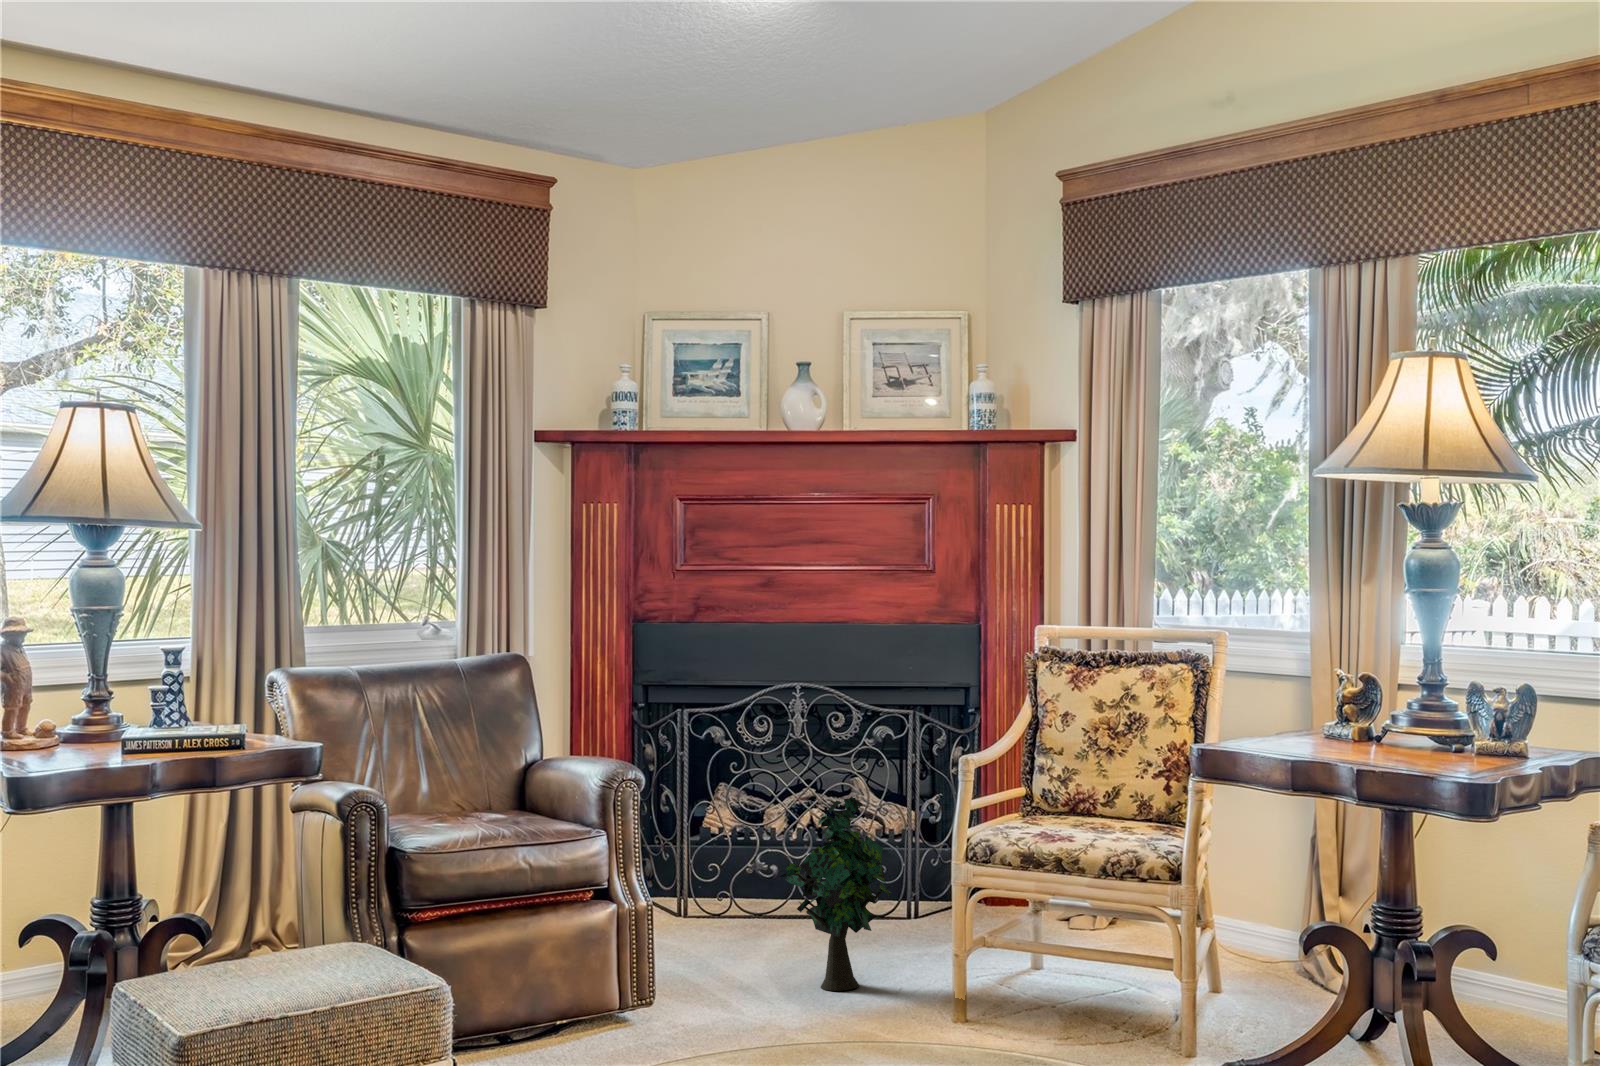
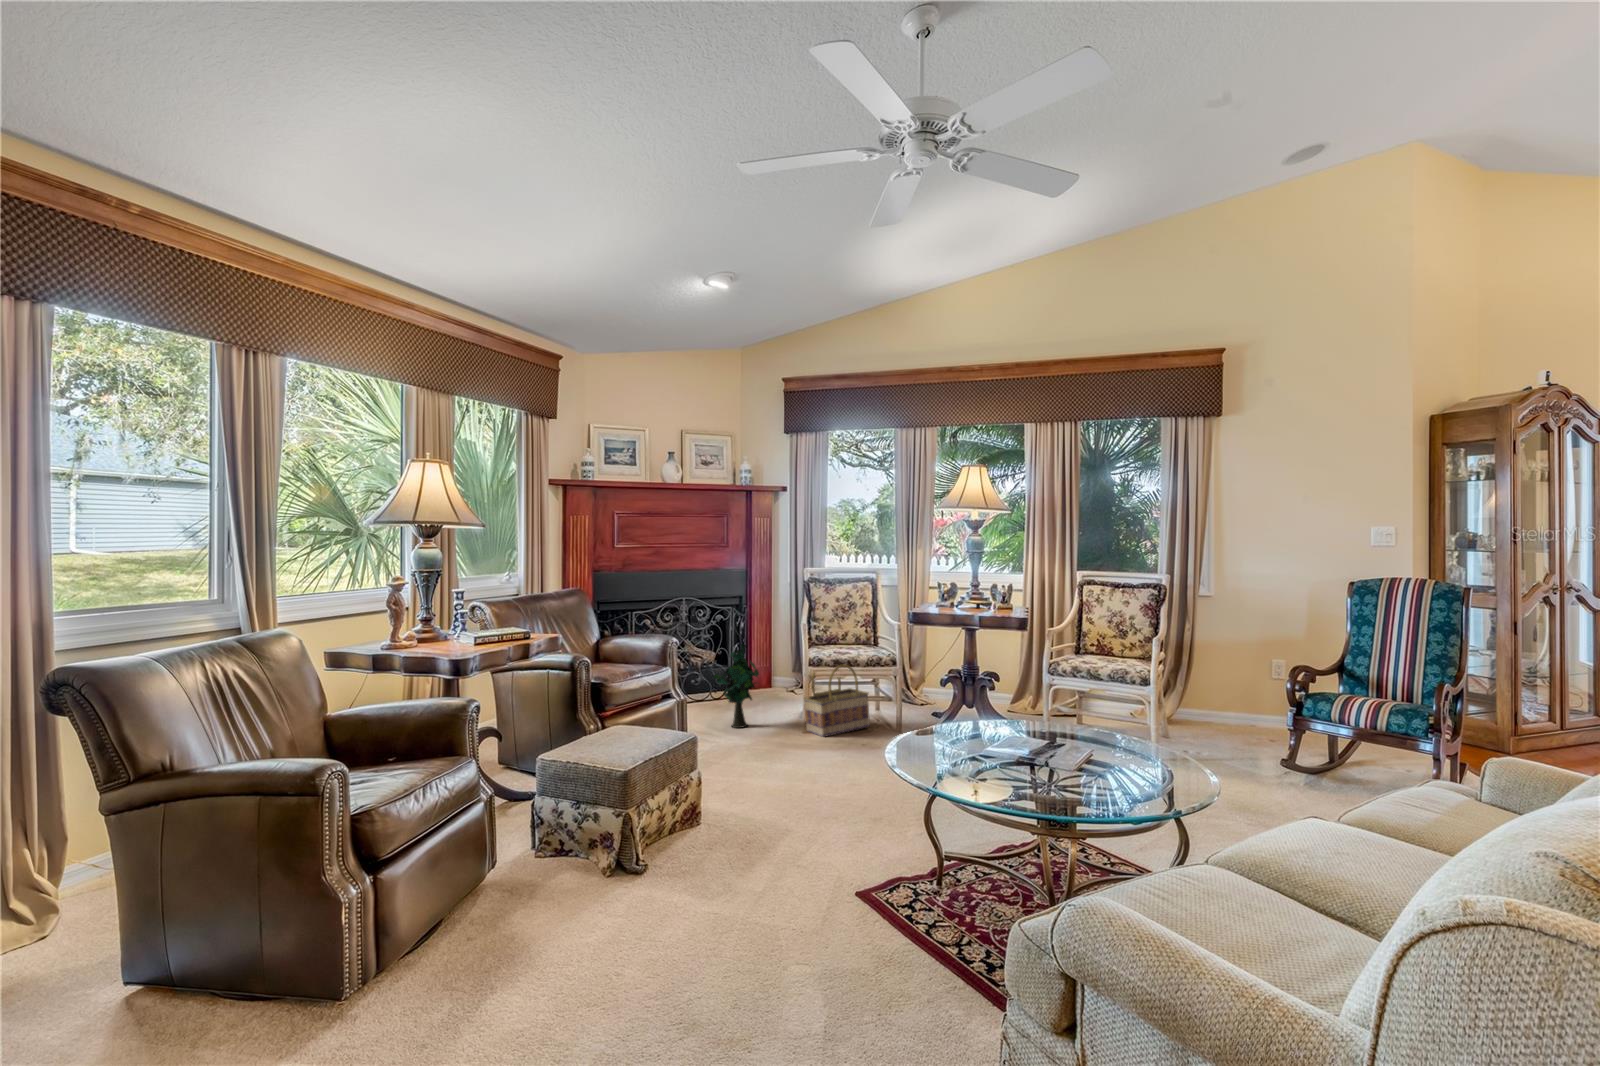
basket: none [958,854,1117,1037] -> present [804,664,870,737]

